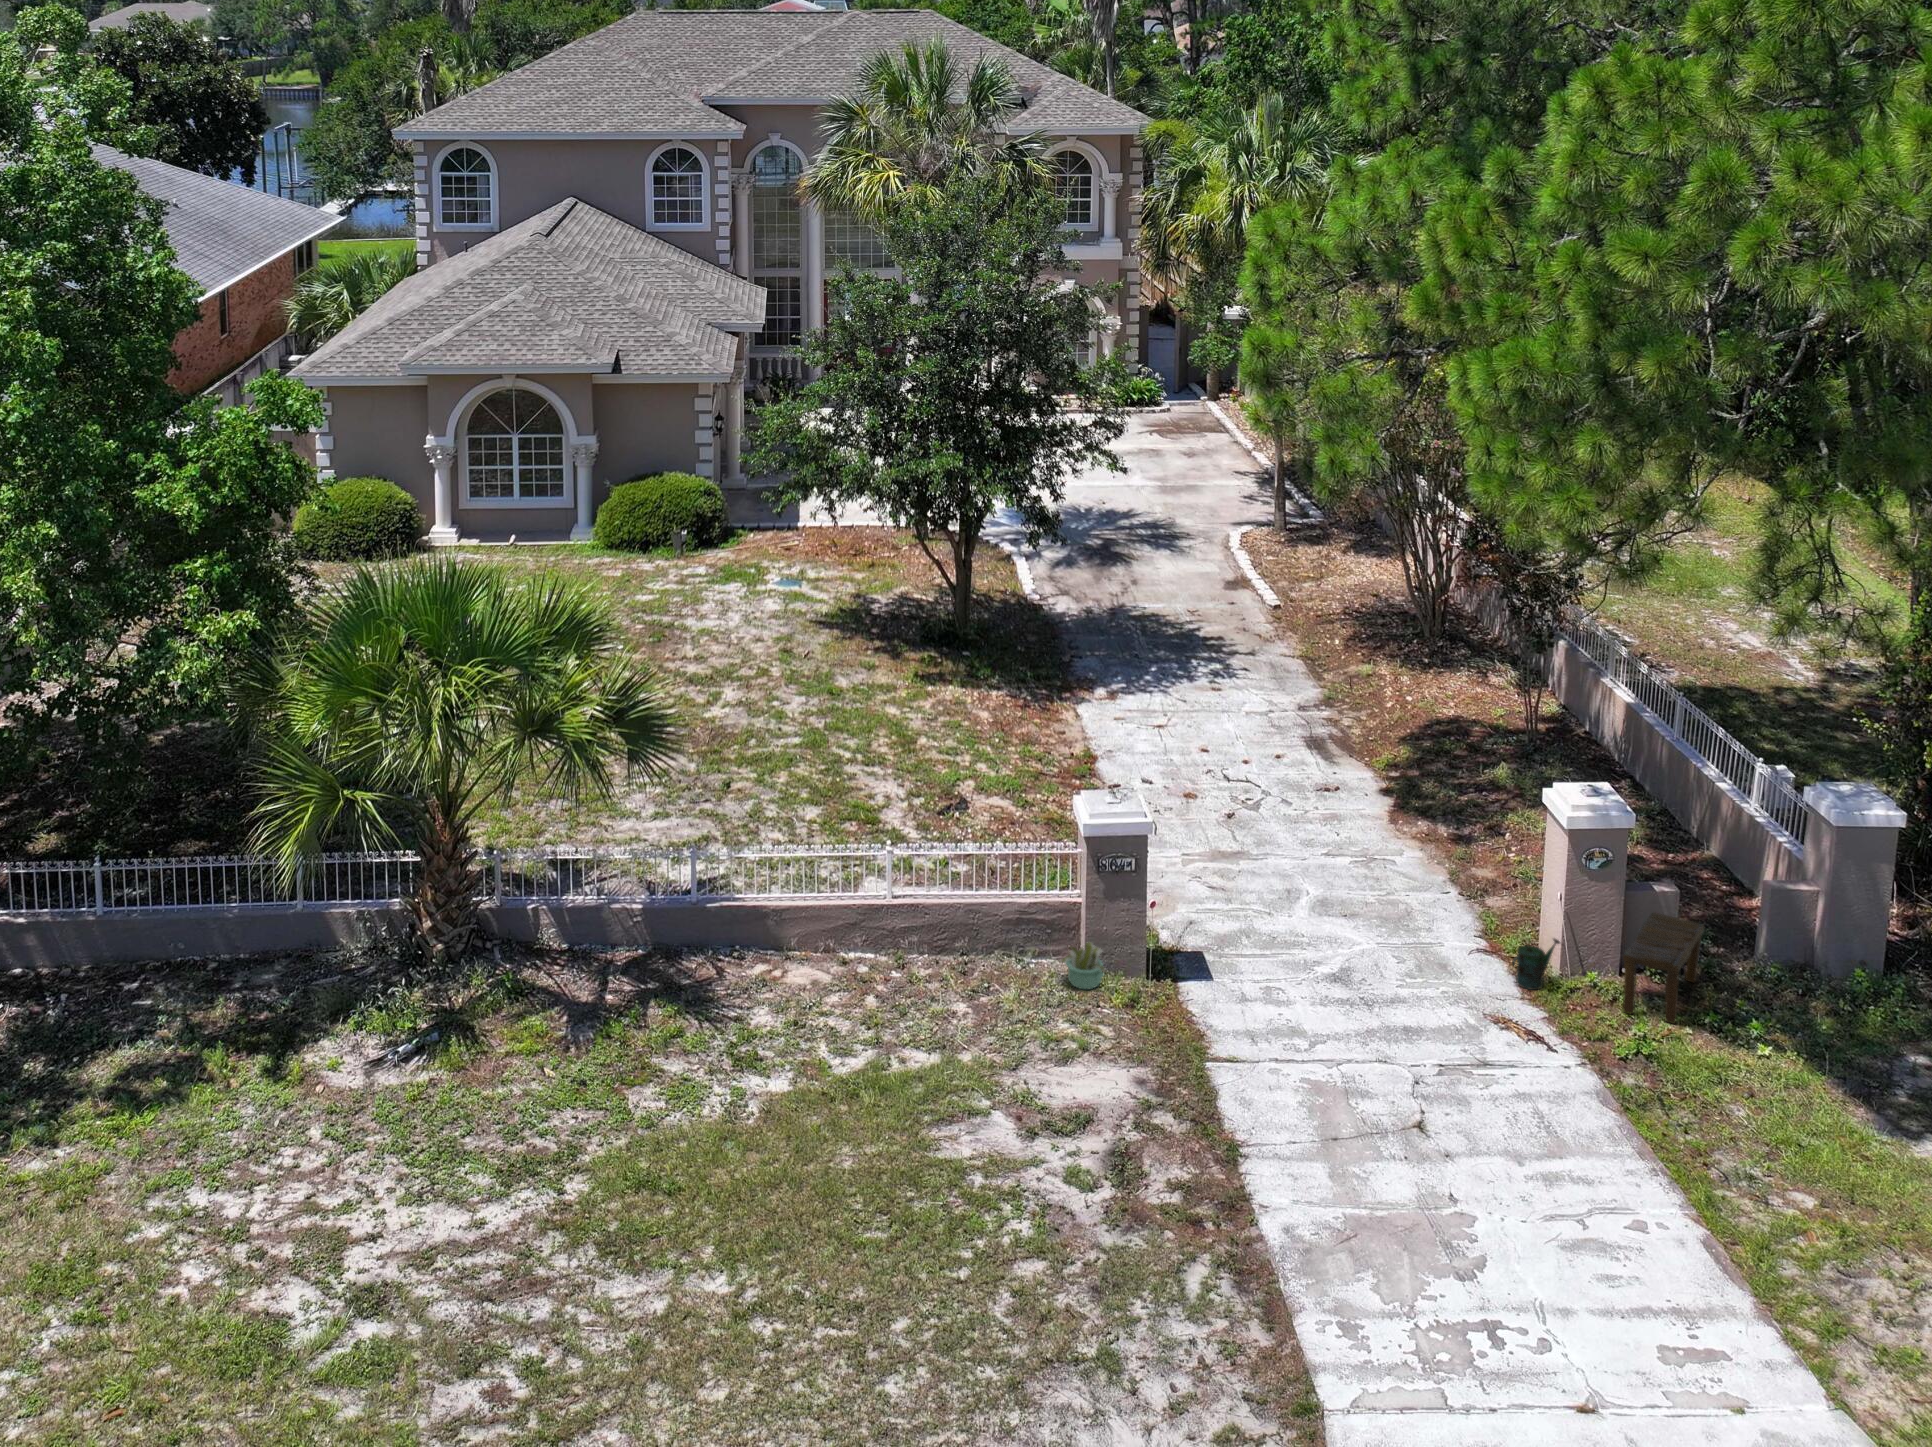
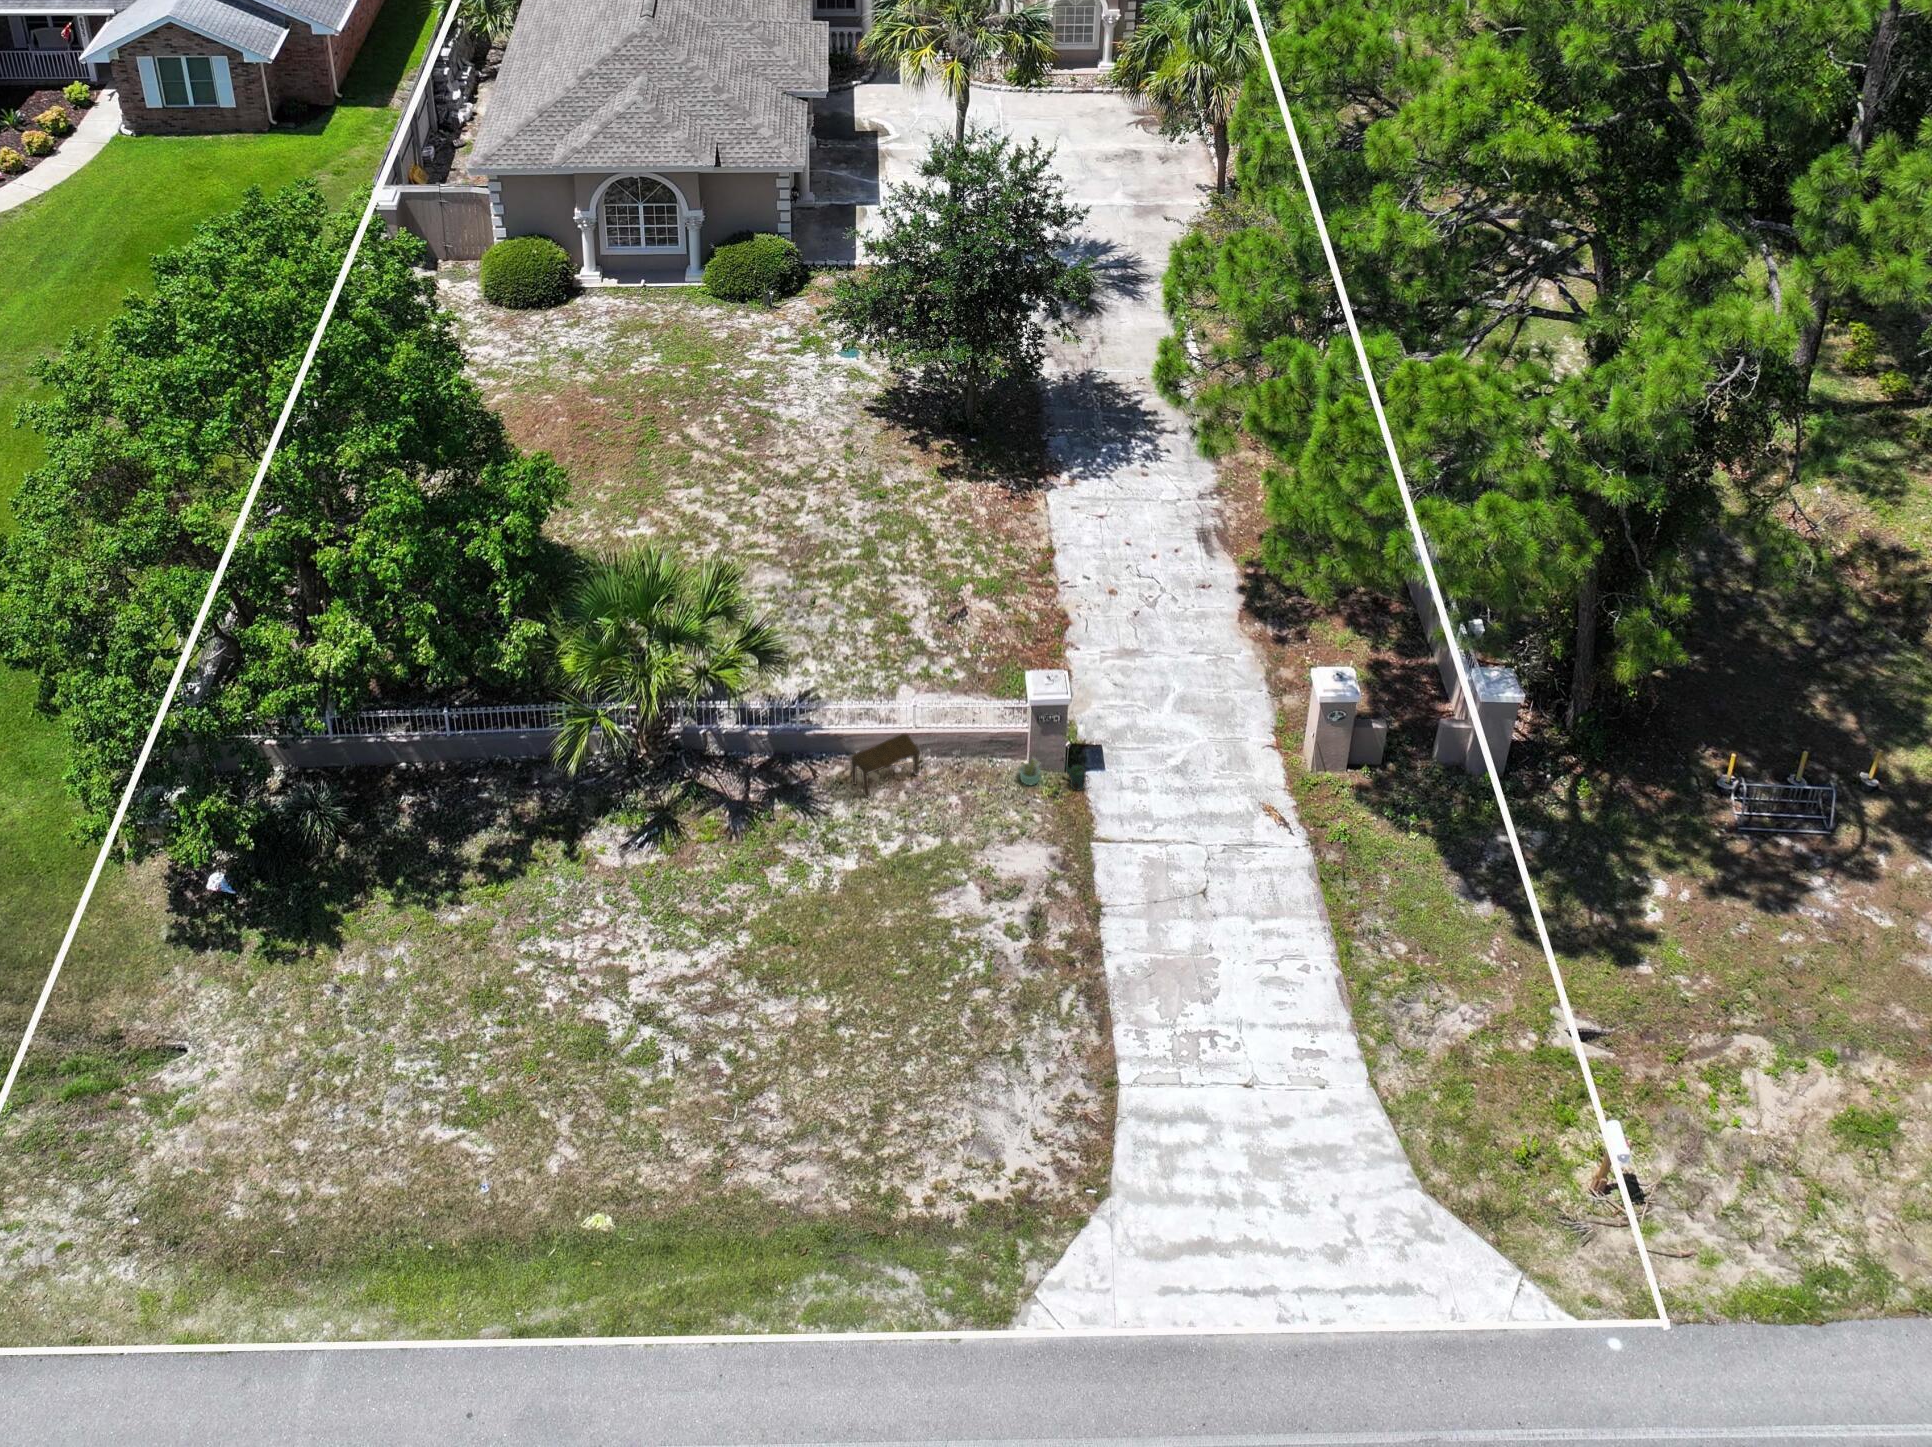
bench: present [1623,912,1704,1024] -> present [851,734,920,797]
watering can: present [1512,939,1560,990] -> present [1061,758,1088,790]

